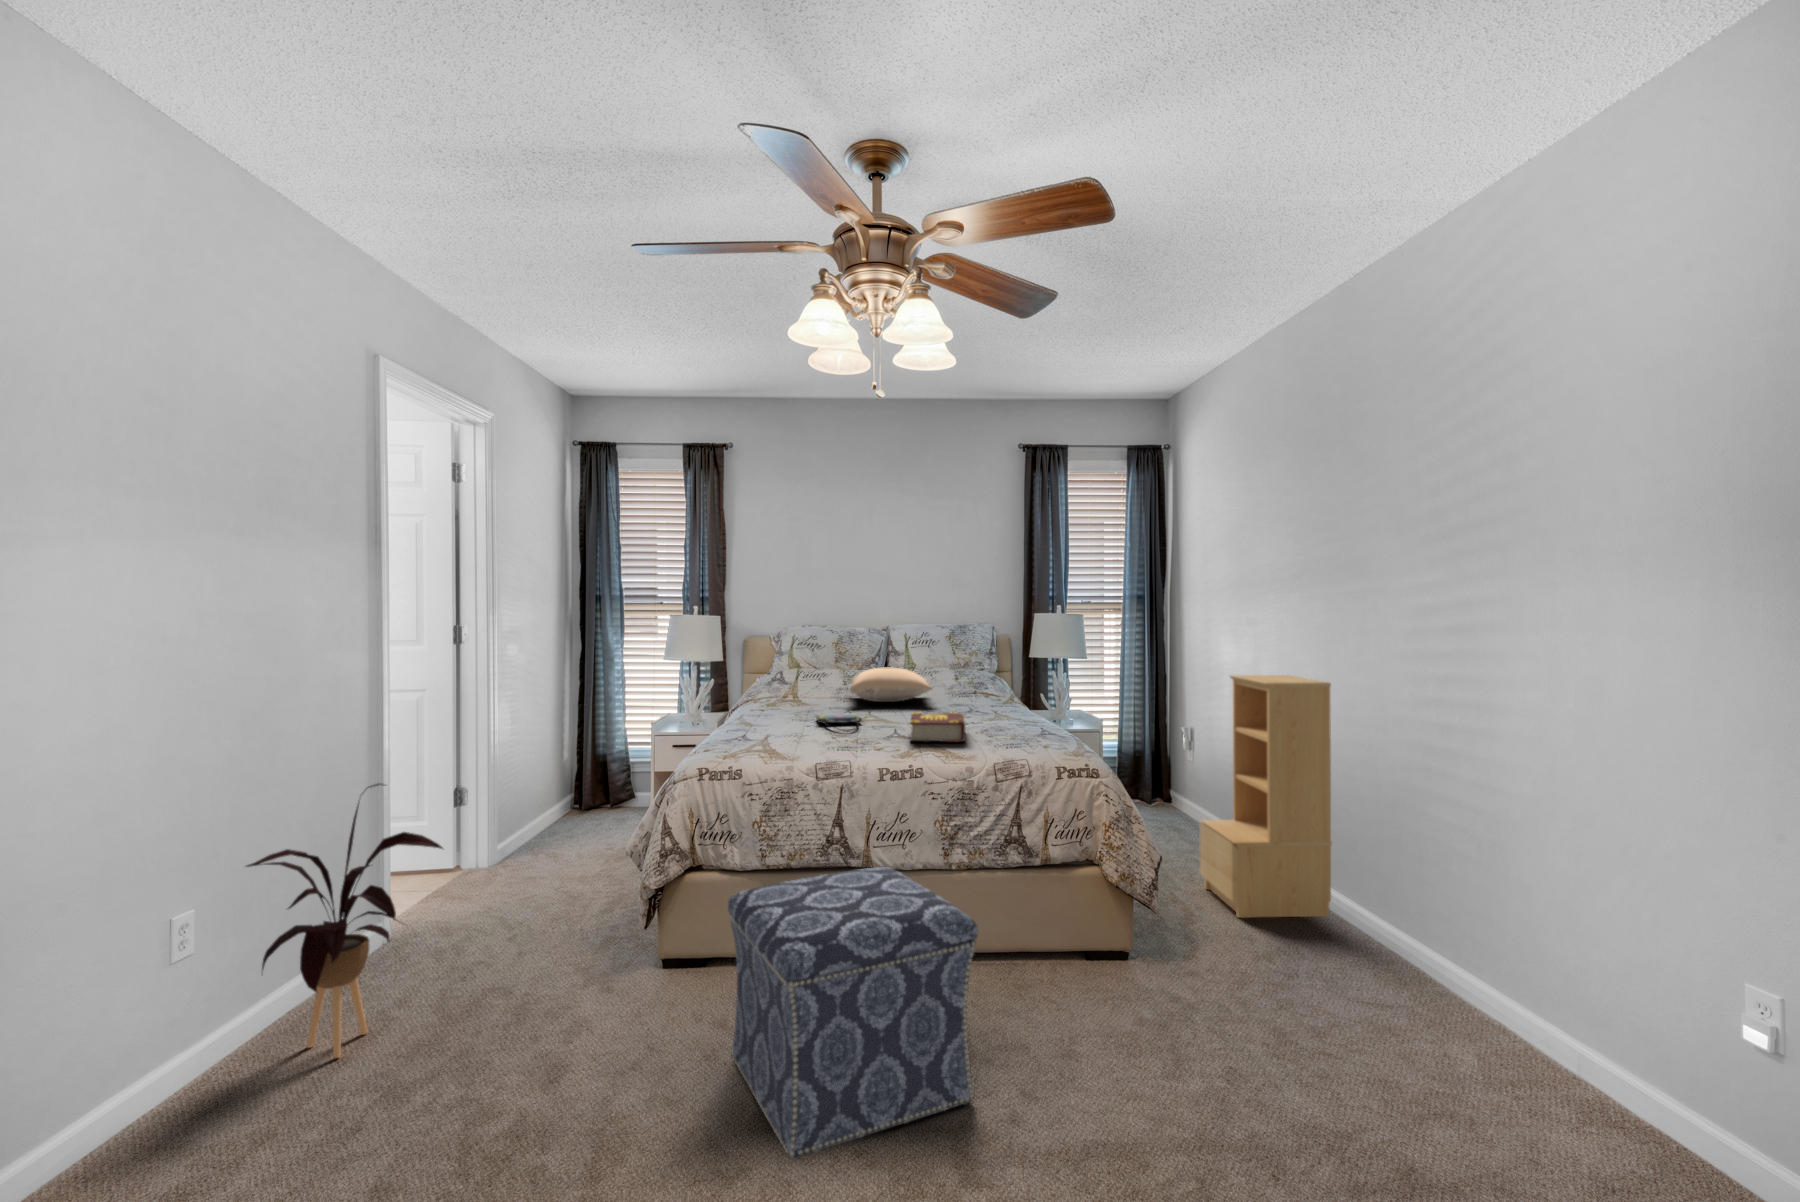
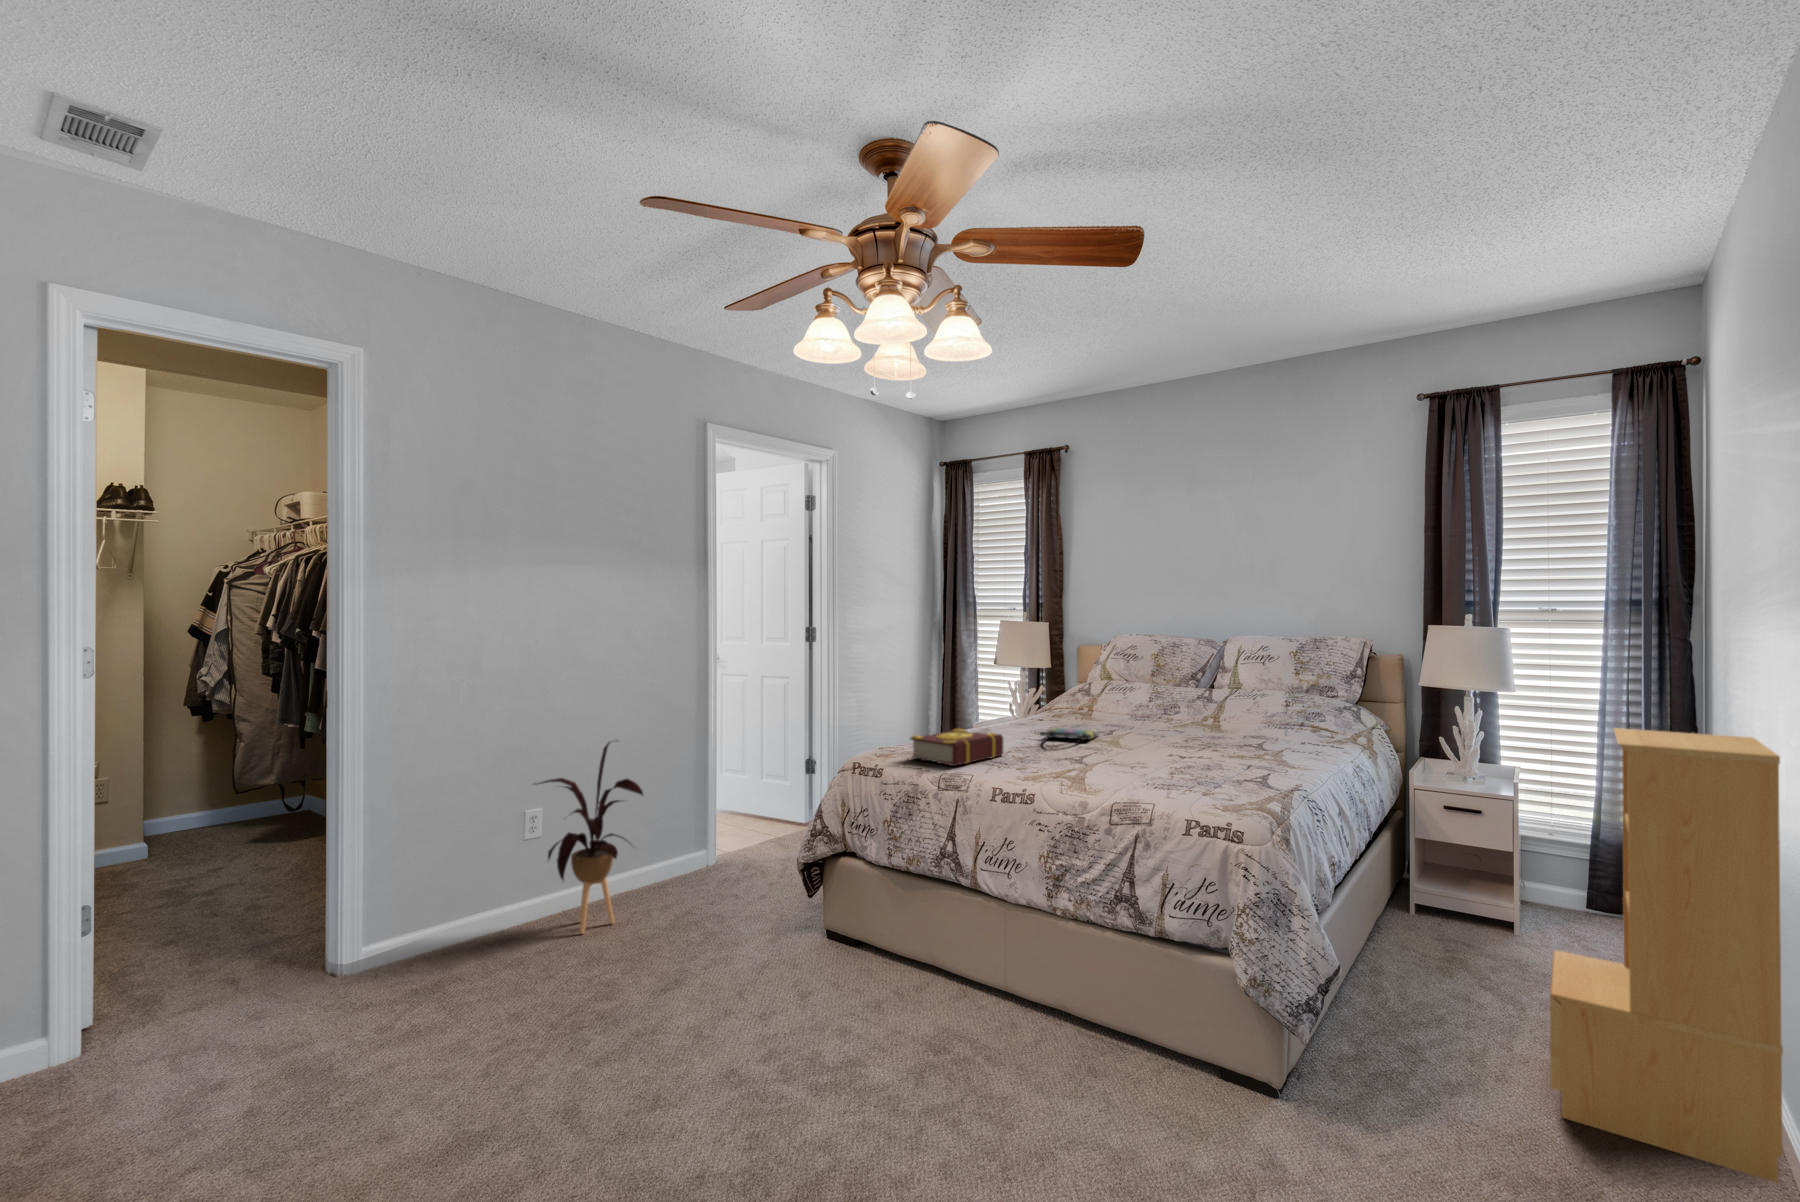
pillow: present [850,667,933,702] -> none [1122,684,1246,723]
book: present [910,712,965,742] -> present [911,729,1003,766]
ottoman: present [728,866,978,1159] -> none [681,876,928,1159]

